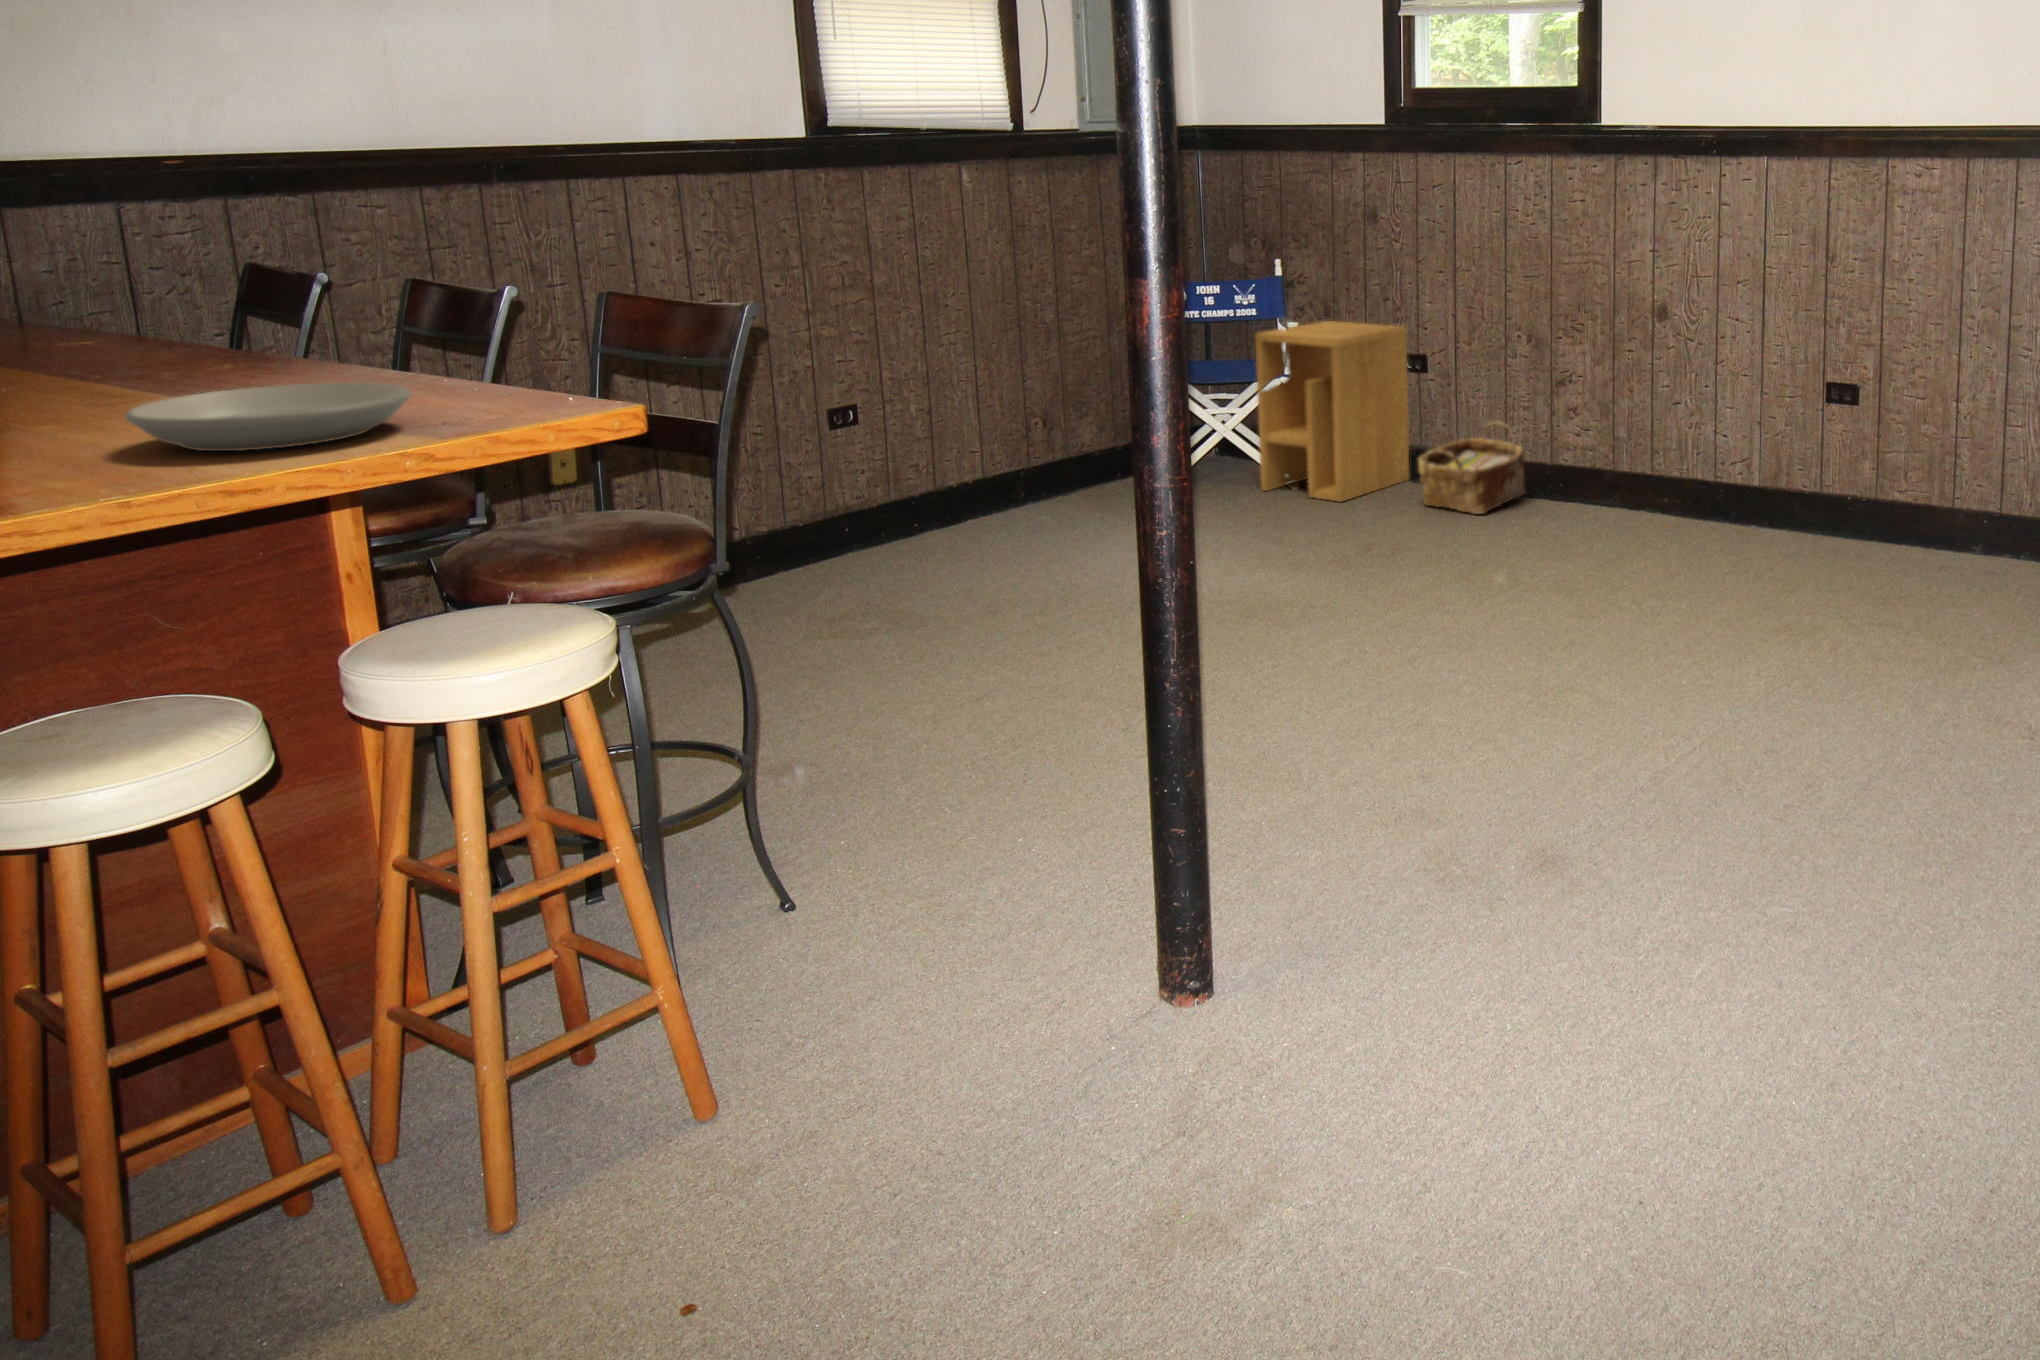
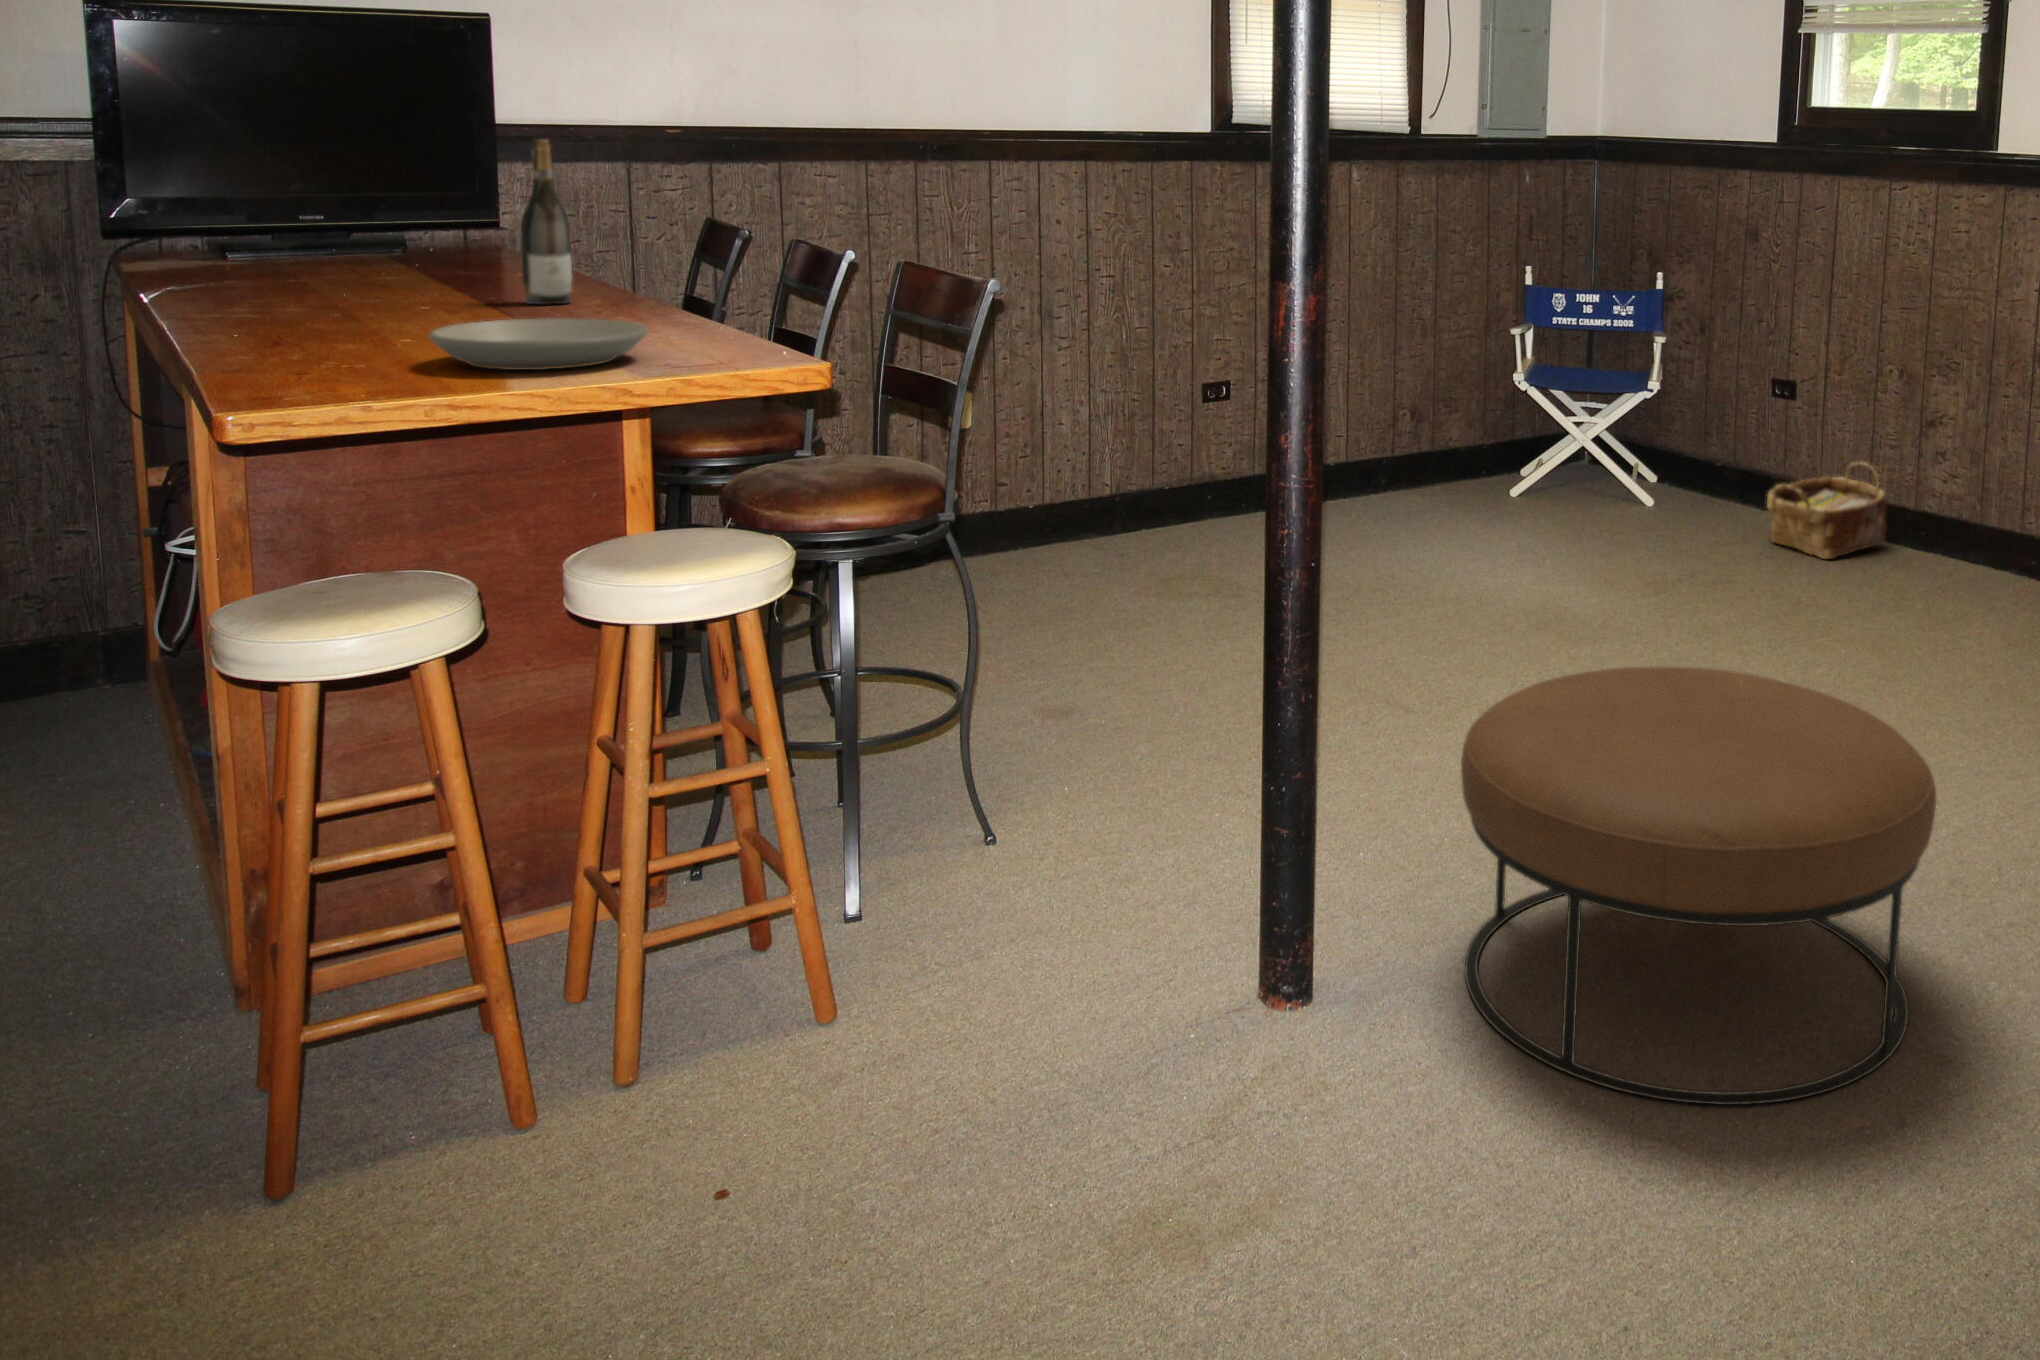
wine bottle: none [106,174,187,377] -> present [521,139,573,305]
side table: present [1255,321,1409,502] -> none [1611,340,1778,529]
ottoman: none [1318,616,1747,999] -> present [1461,666,1936,1105]

